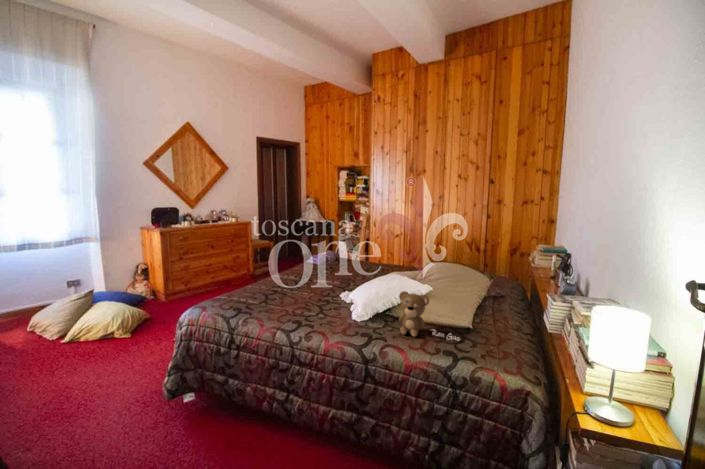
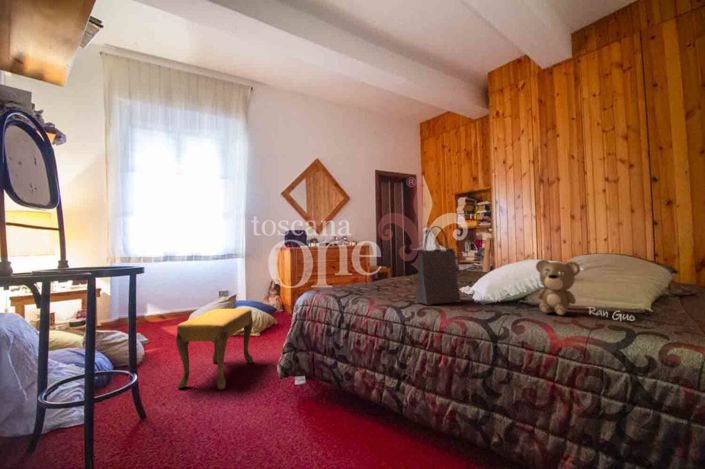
handbag: none [303,256,341,328] -> present [416,226,460,304]
footstool: none [24,320,129,428] -> present [176,309,253,390]

